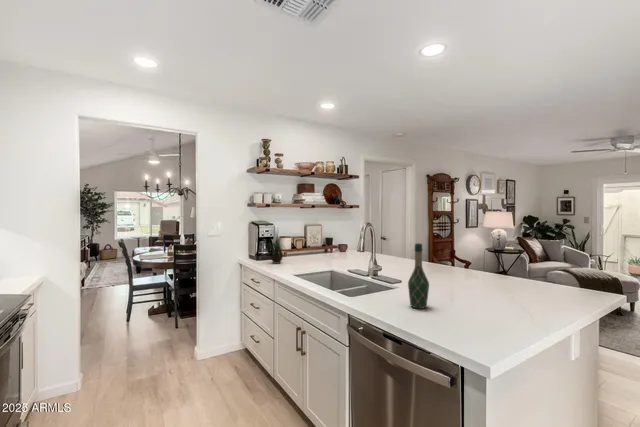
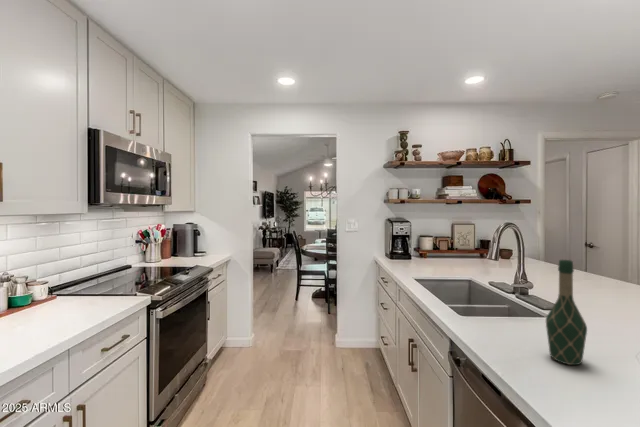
potted plant: present [269,234,283,263] -> none [396,222,420,265]

